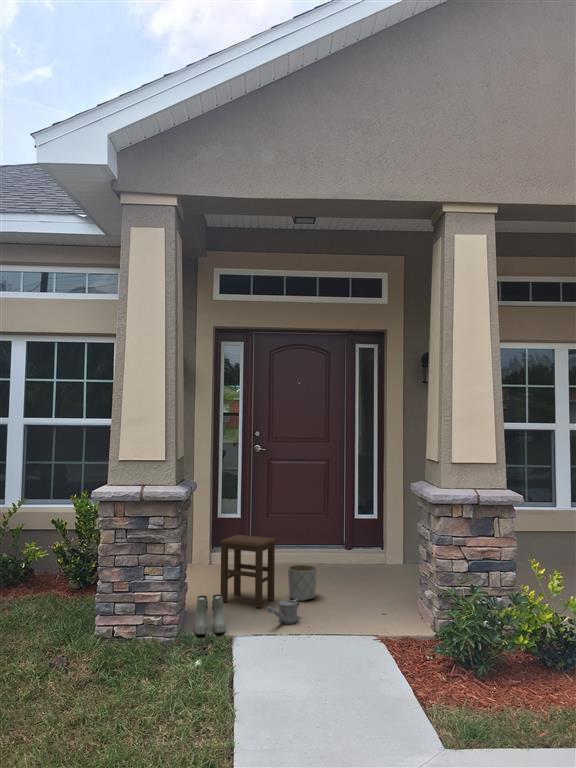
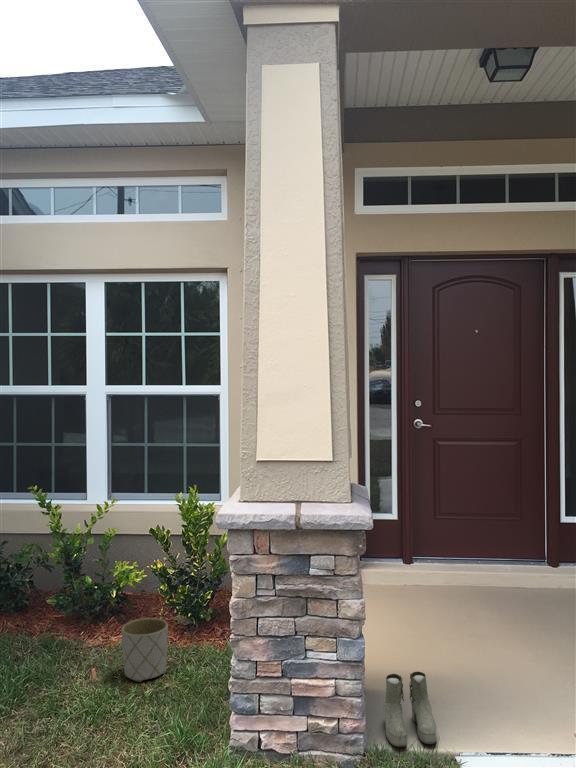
stool: present [220,535,276,608] -> none [400,559,486,680]
planter: present [288,565,317,601] -> present [121,618,168,682]
watering can: present [268,599,299,624] -> none [505,674,546,722]

